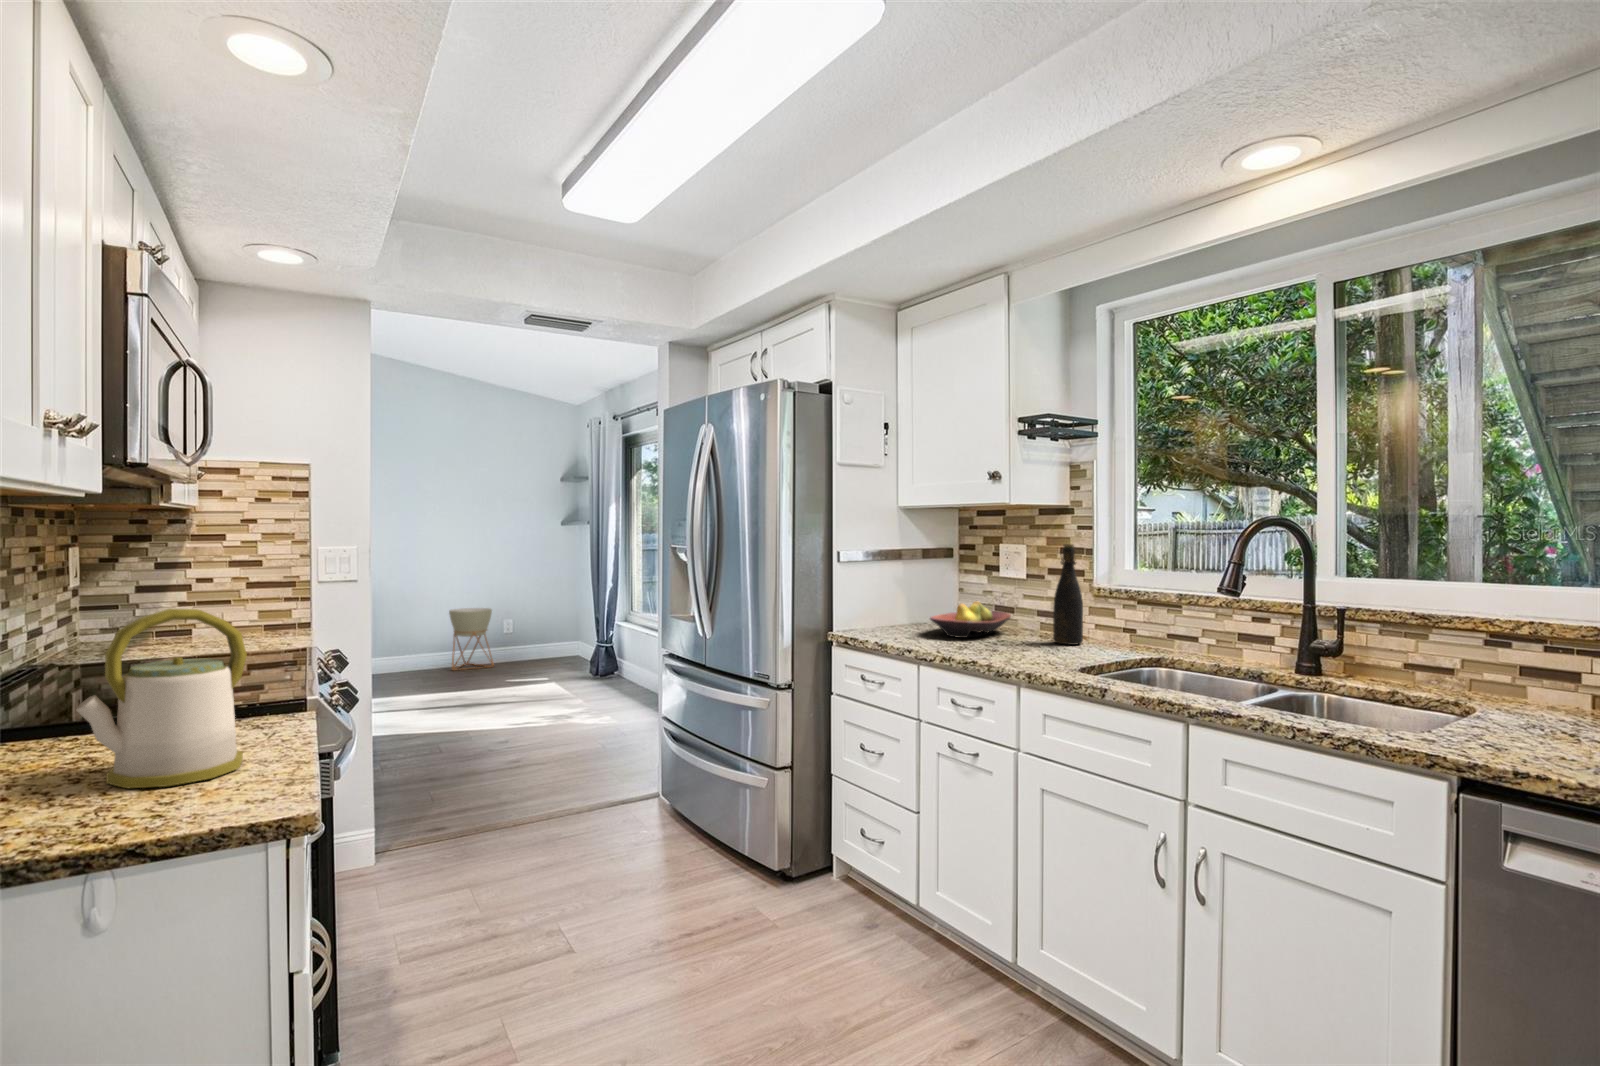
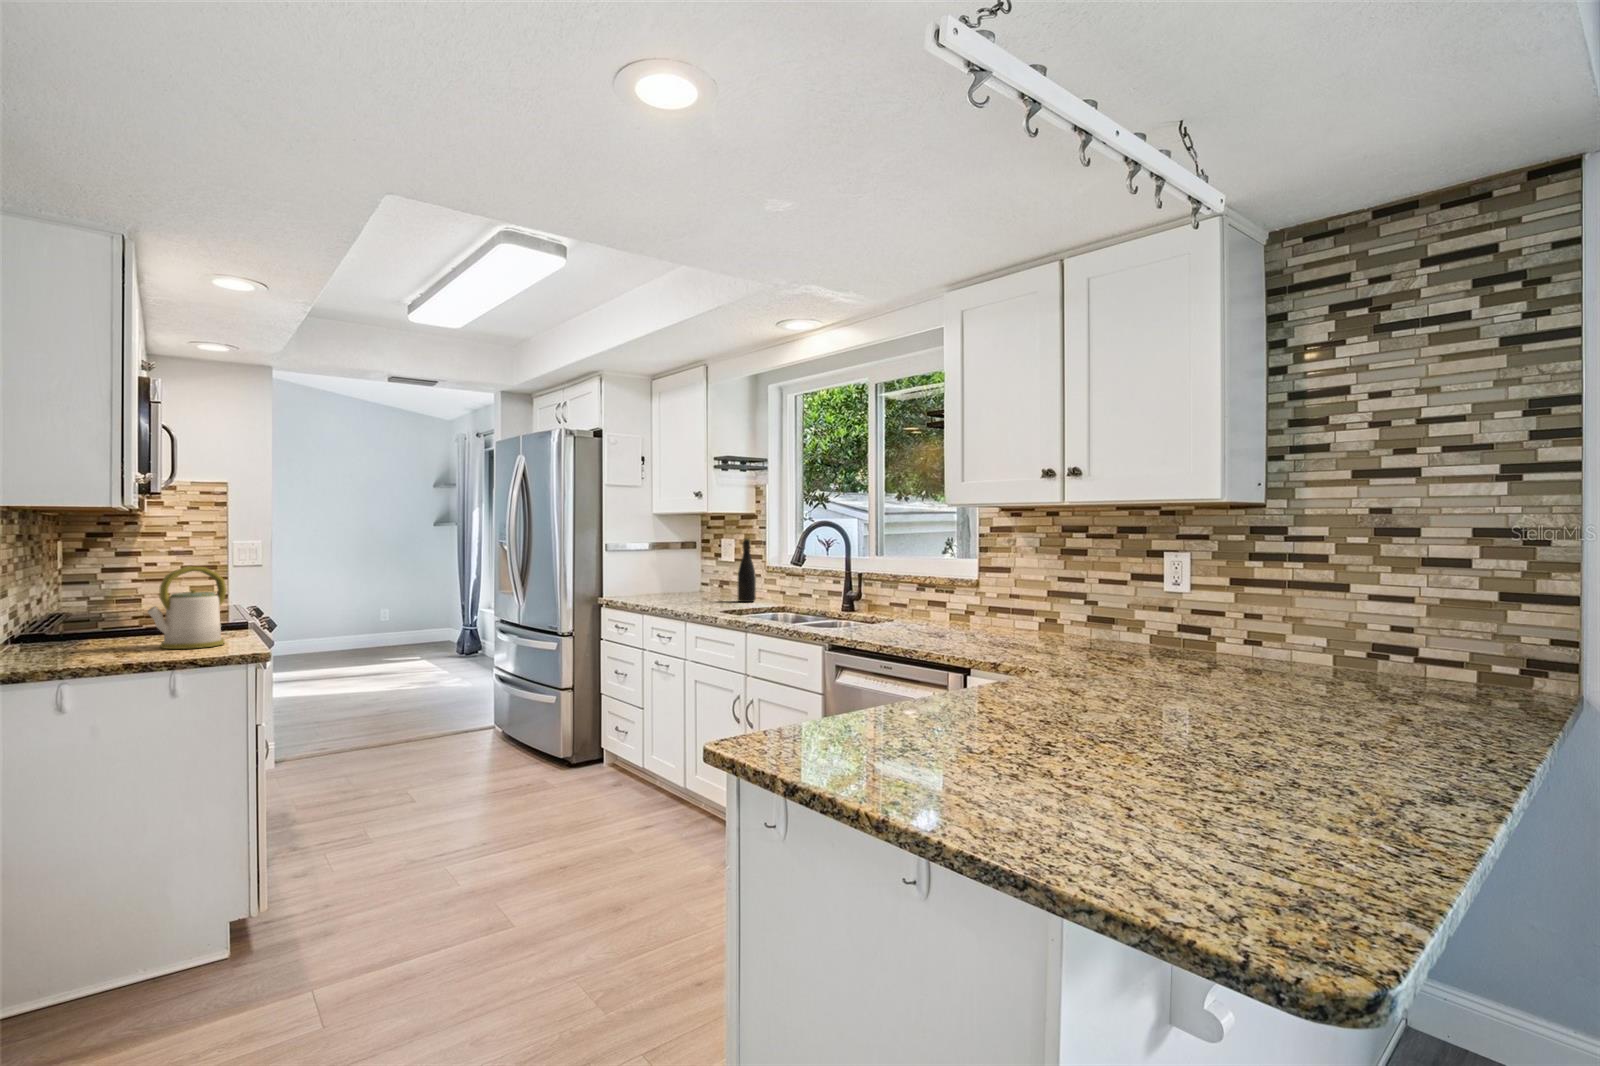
fruit bowl: present [930,601,1011,638] -> none [663,577,723,599]
planter: present [449,608,494,670] -> none [330,599,371,653]

